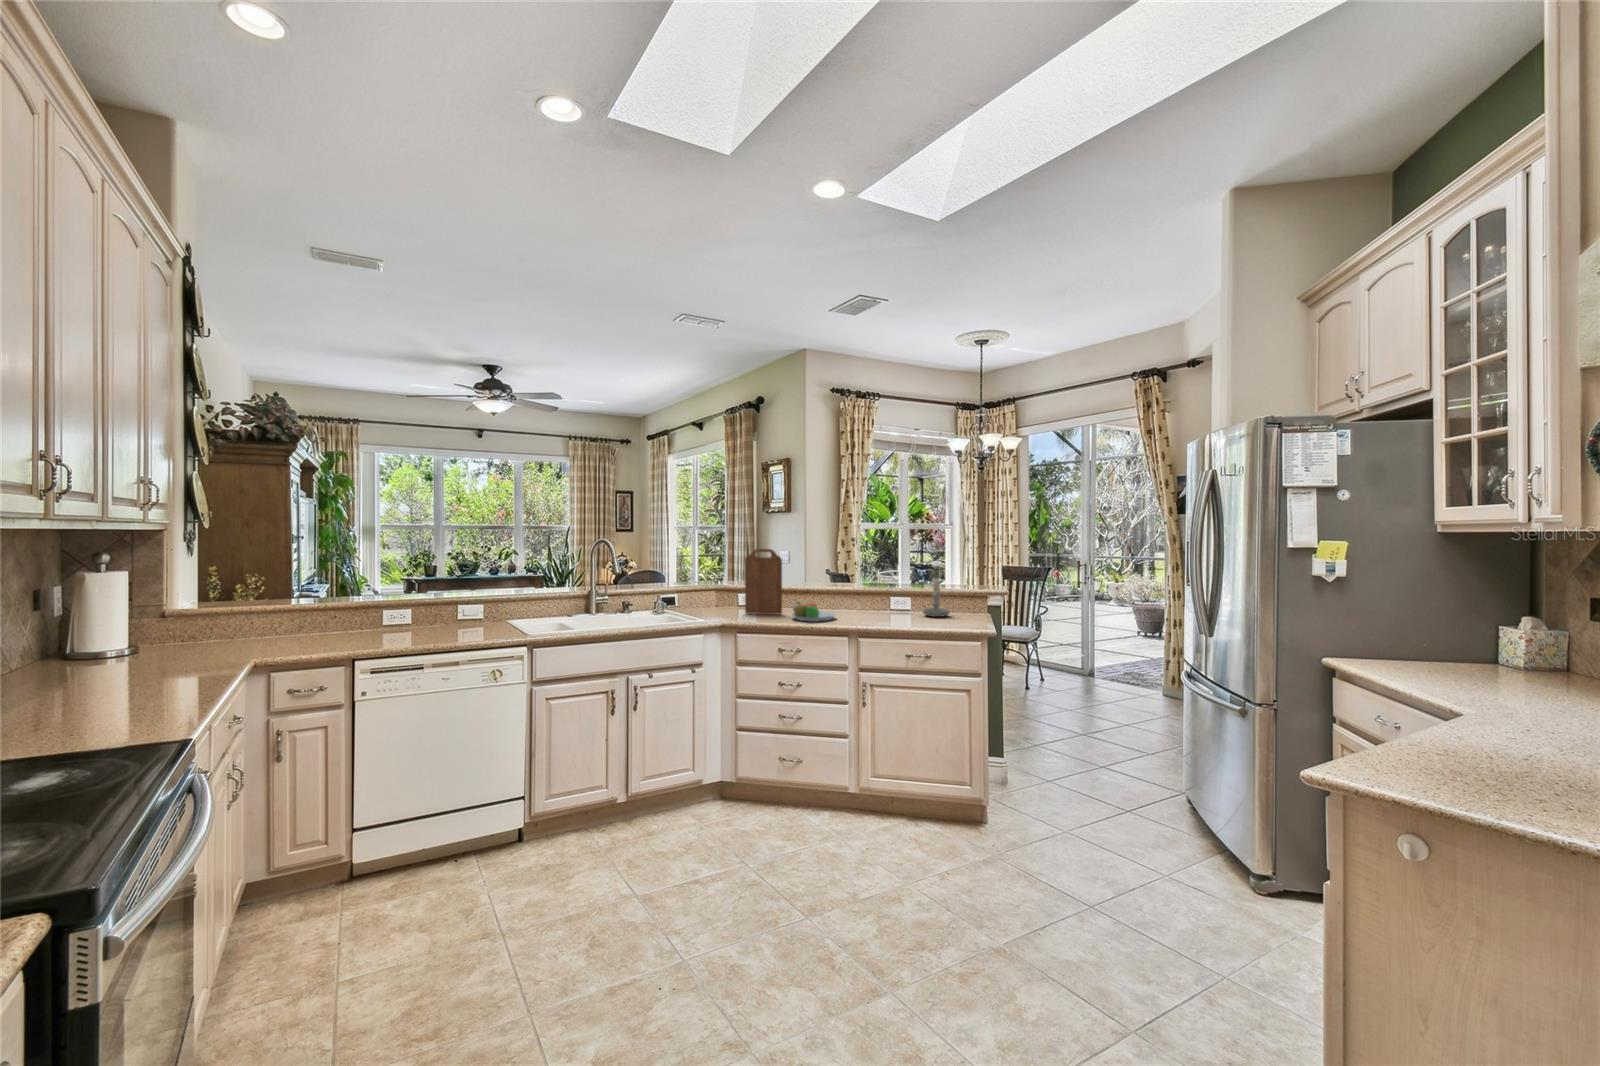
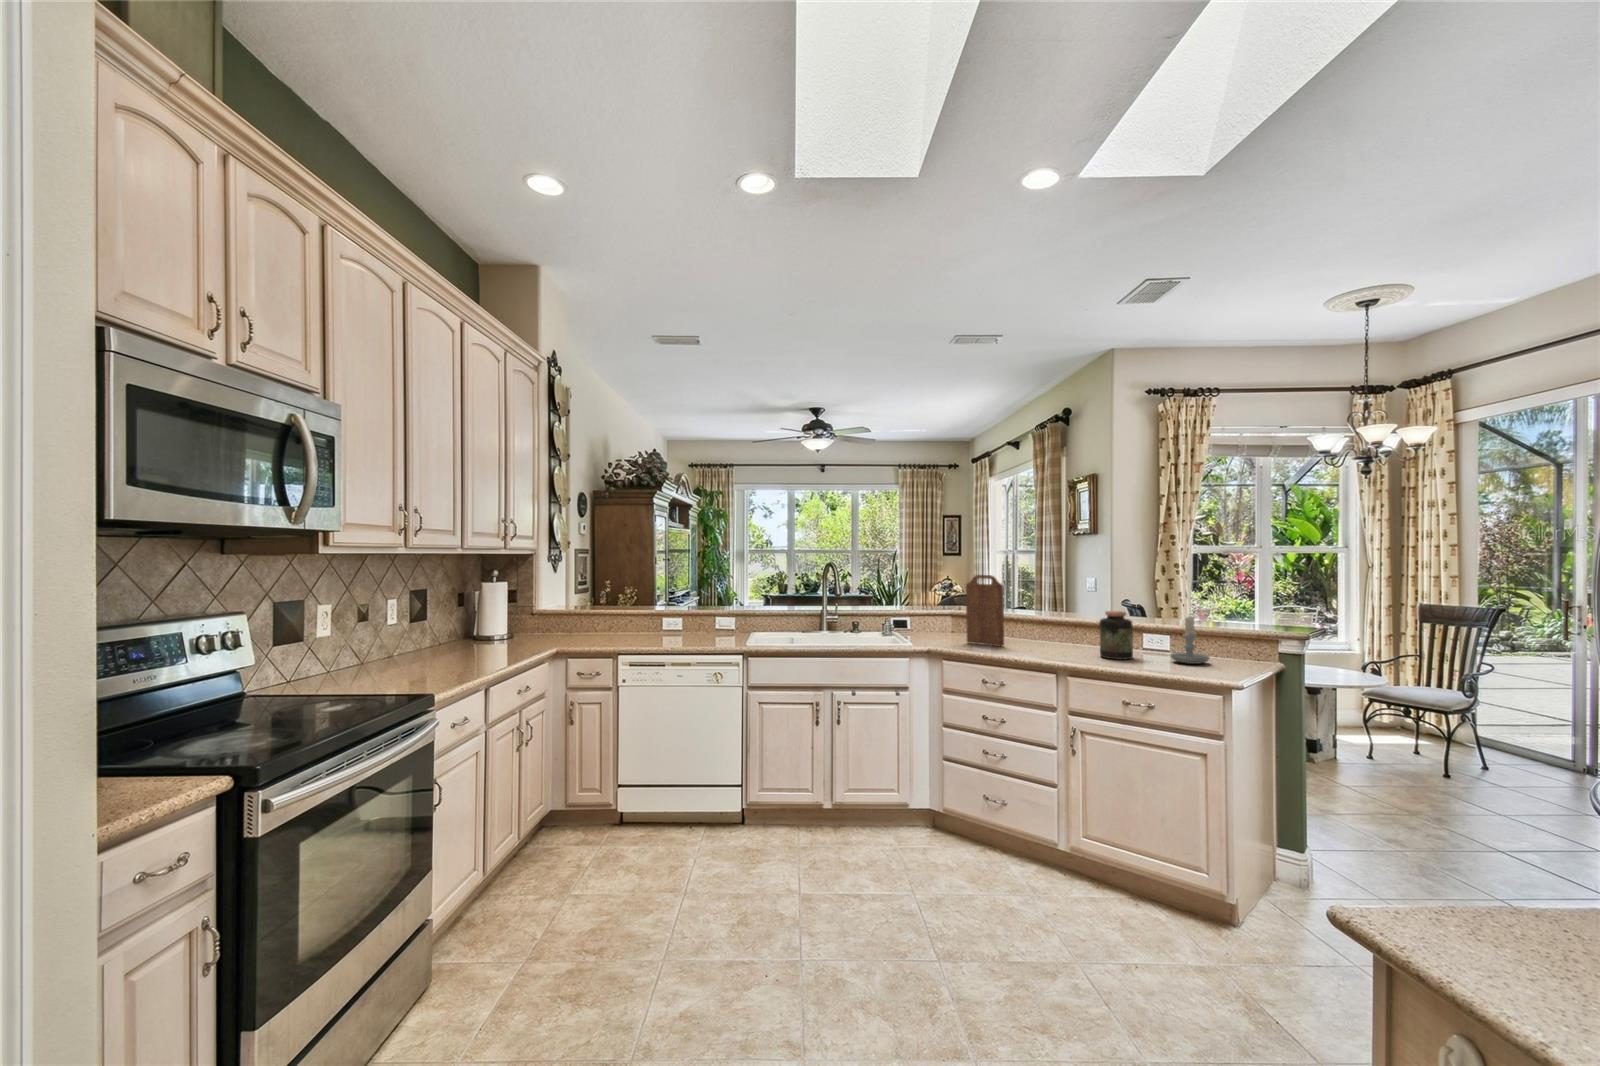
jar: none [869,577,895,618] -> present [1099,611,1133,660]
fruit bowl: present [792,602,835,621] -> none [1003,633,1056,656]

